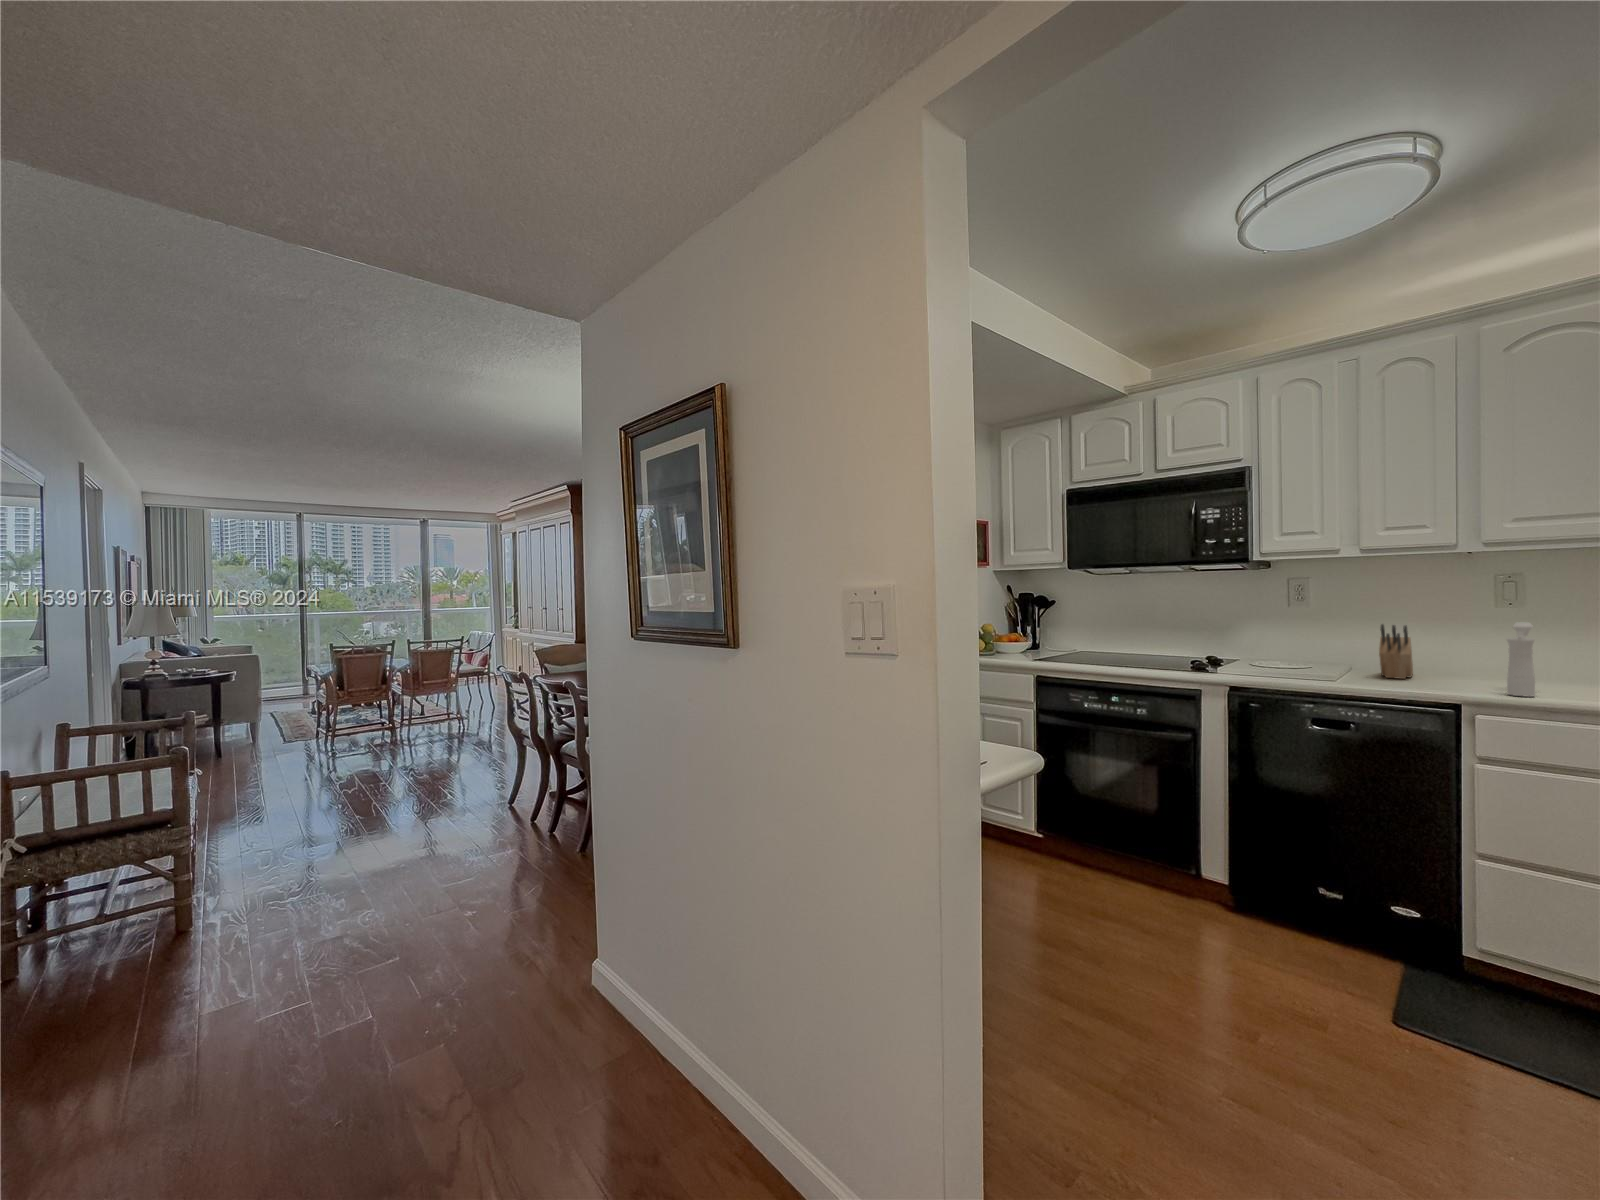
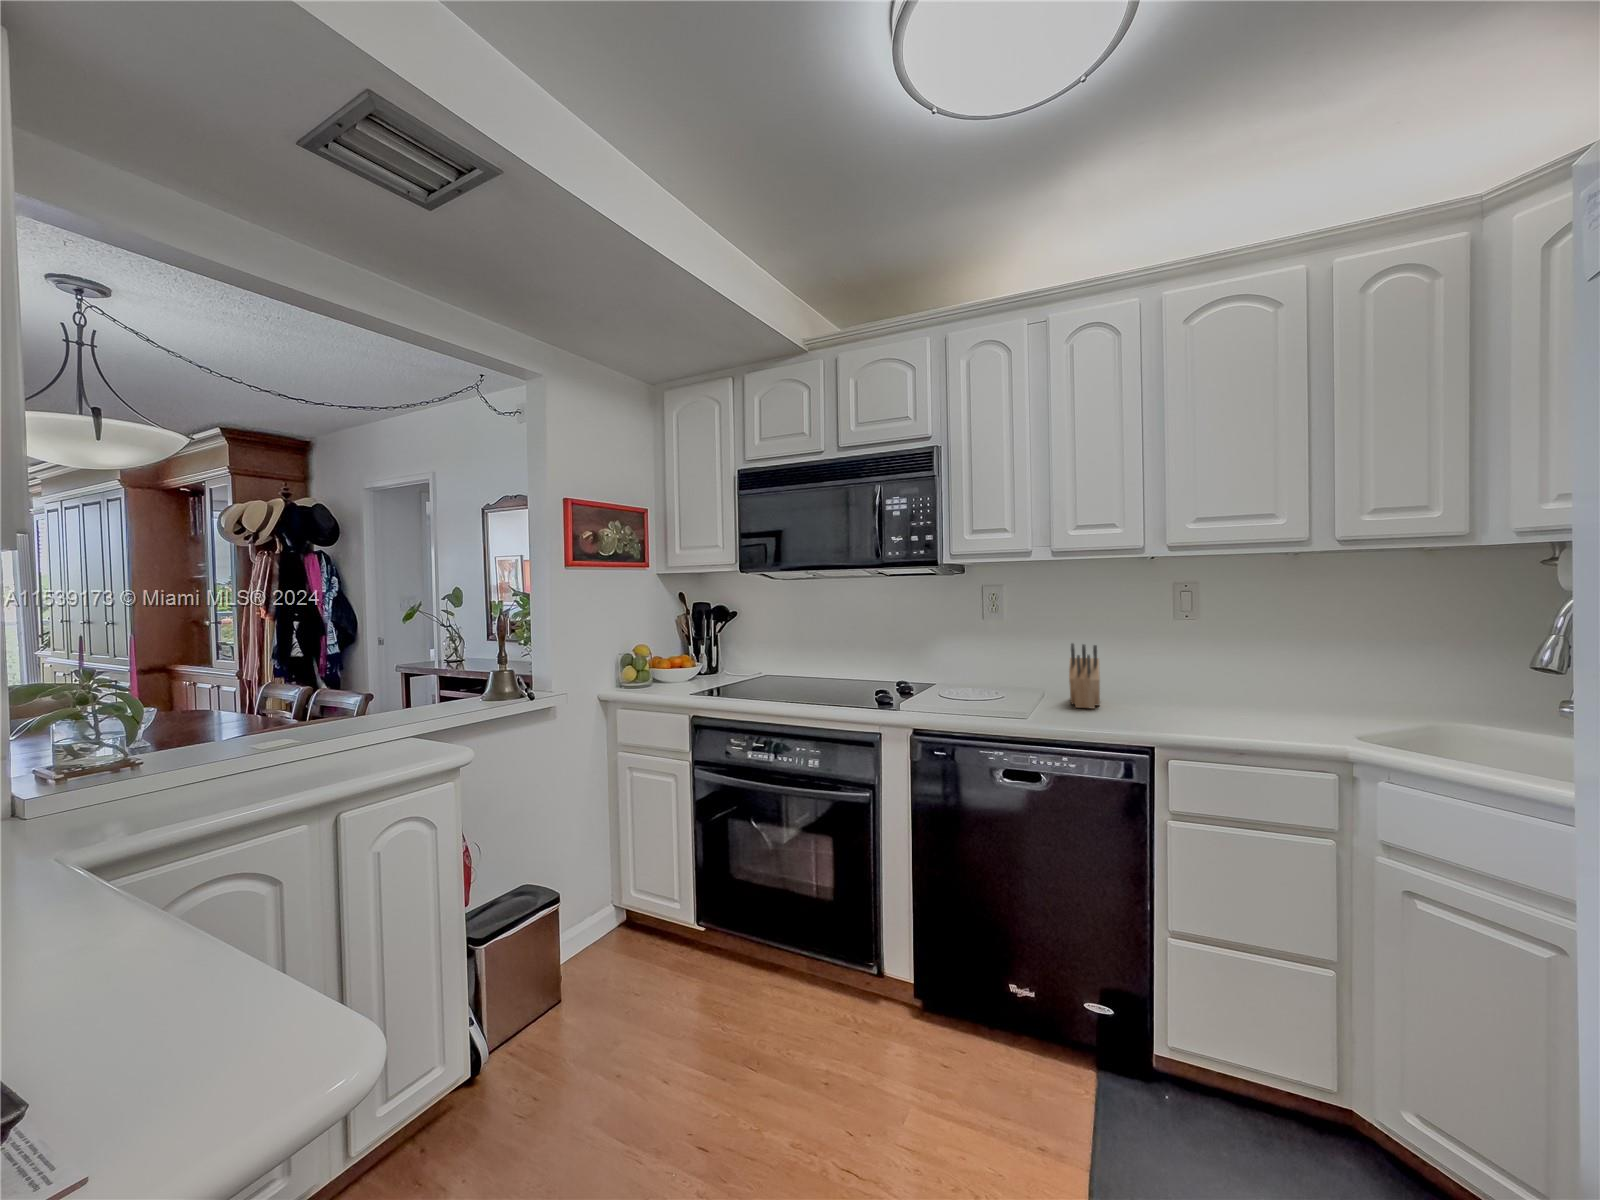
pepper mill: present [1507,623,1535,697] -> none [1197,642,1226,734]

